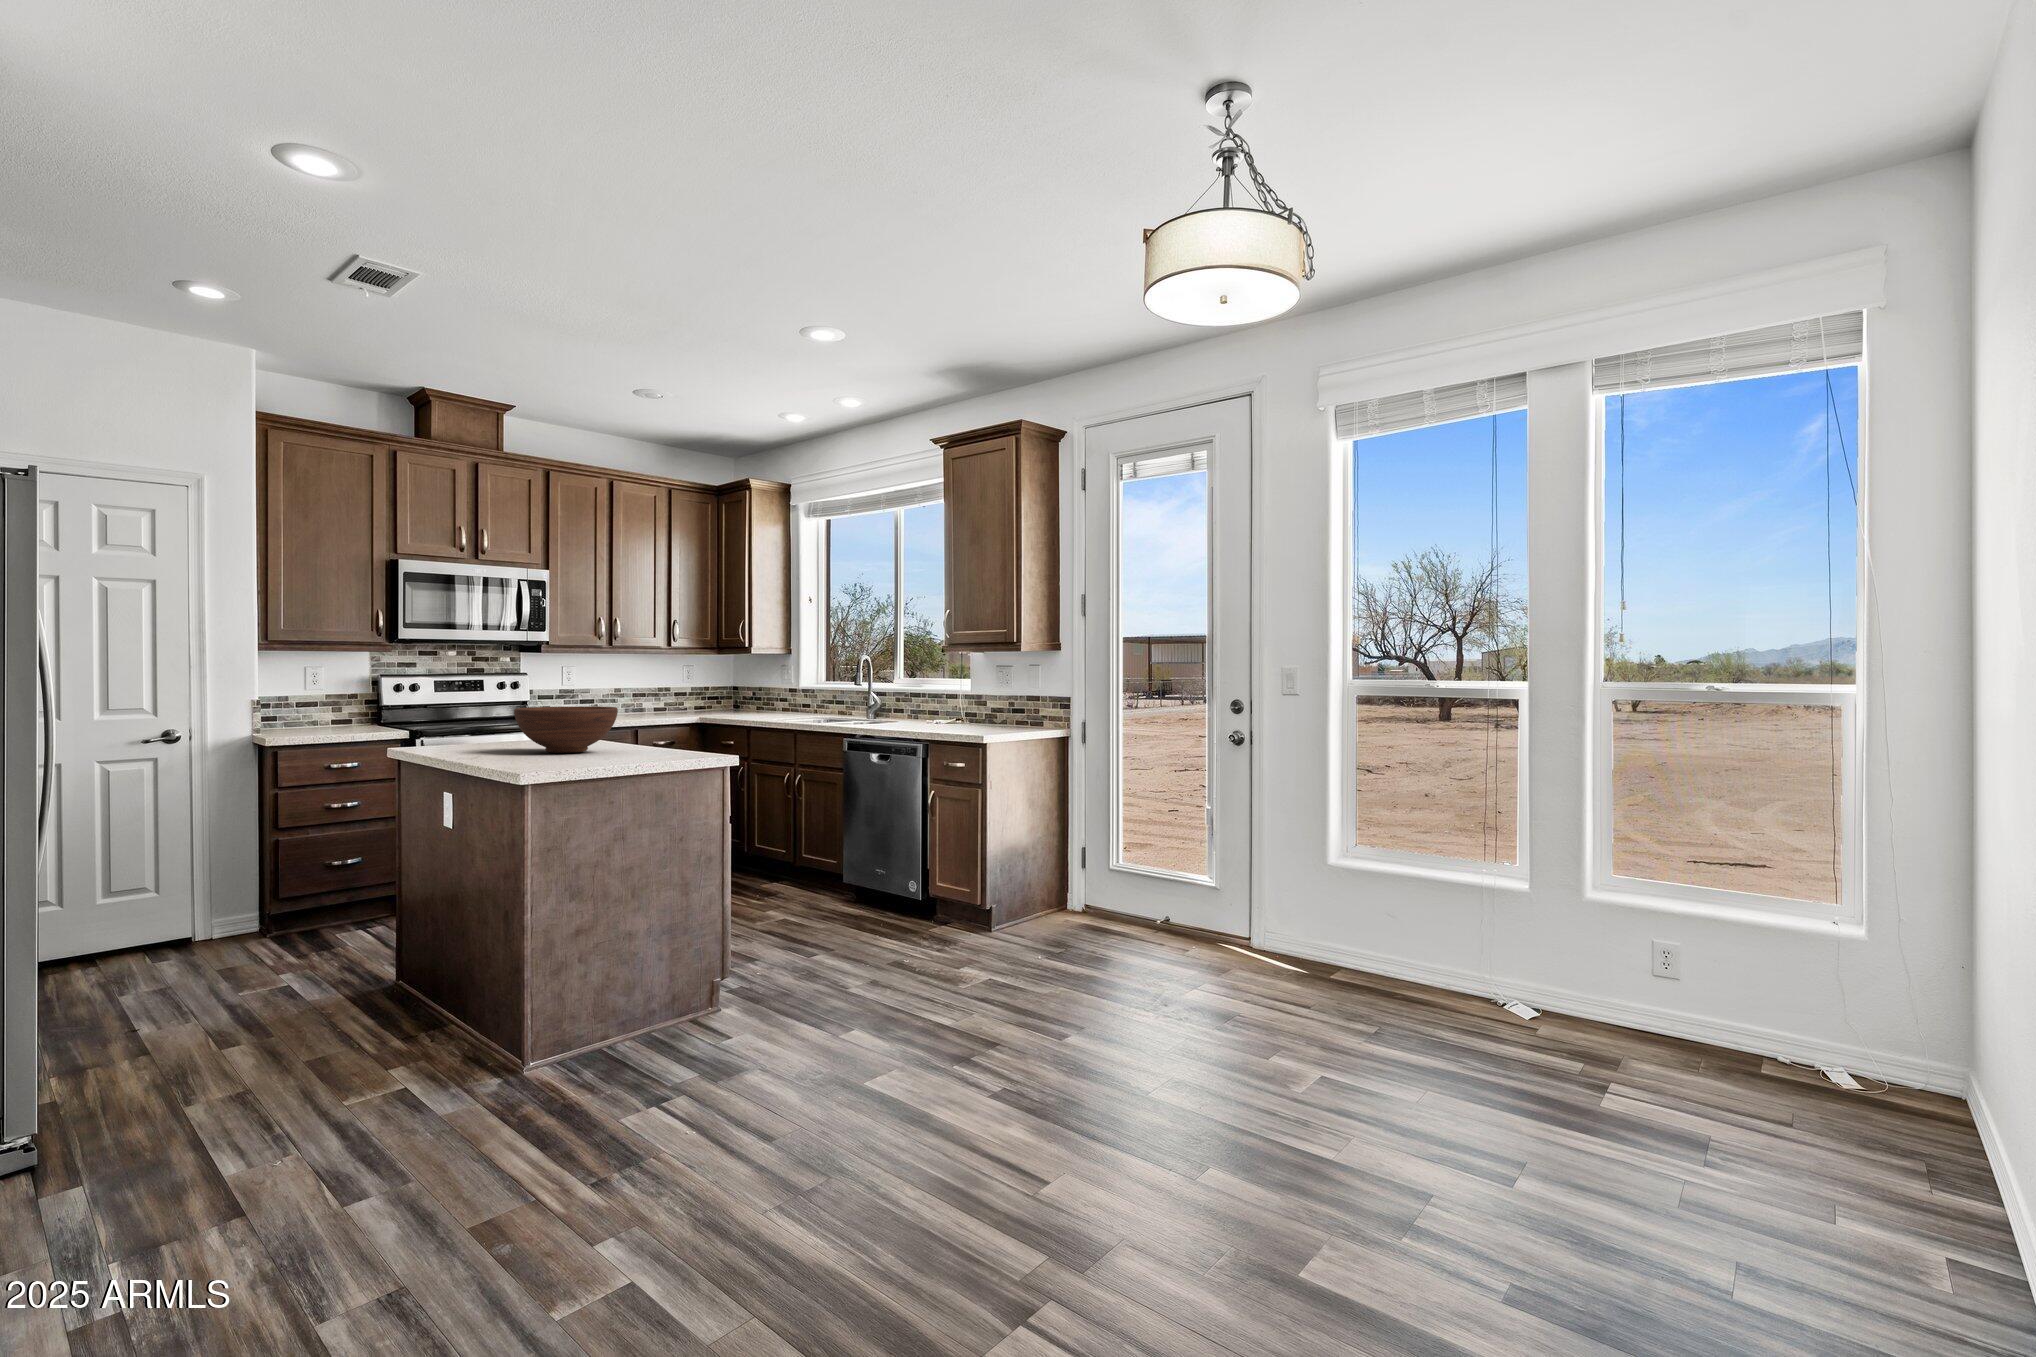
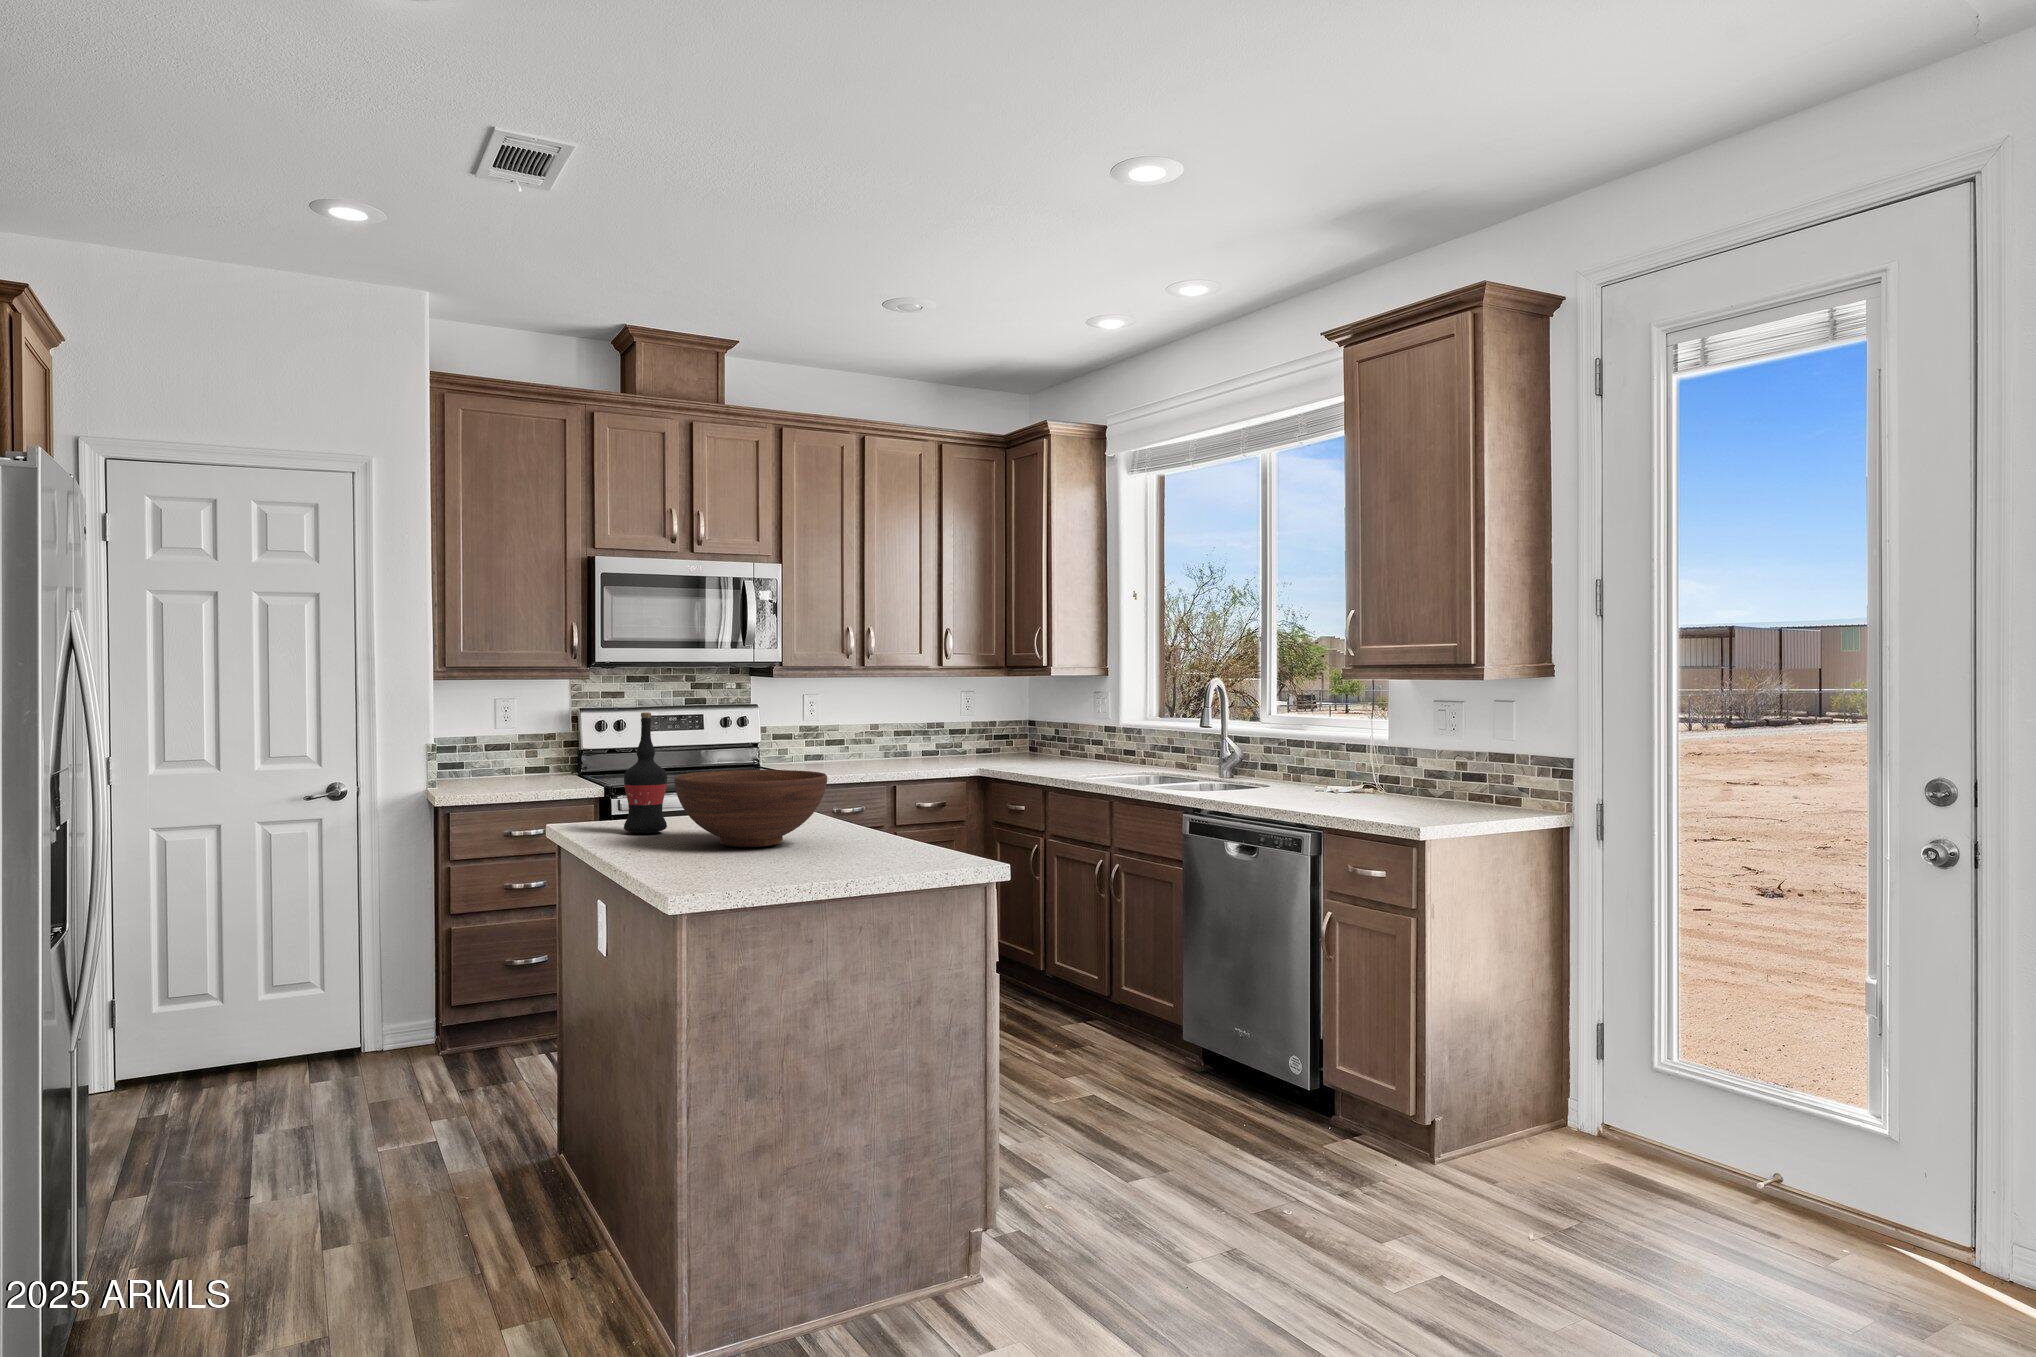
wine bottle: none [469,670,501,749] -> present [624,712,667,833]

